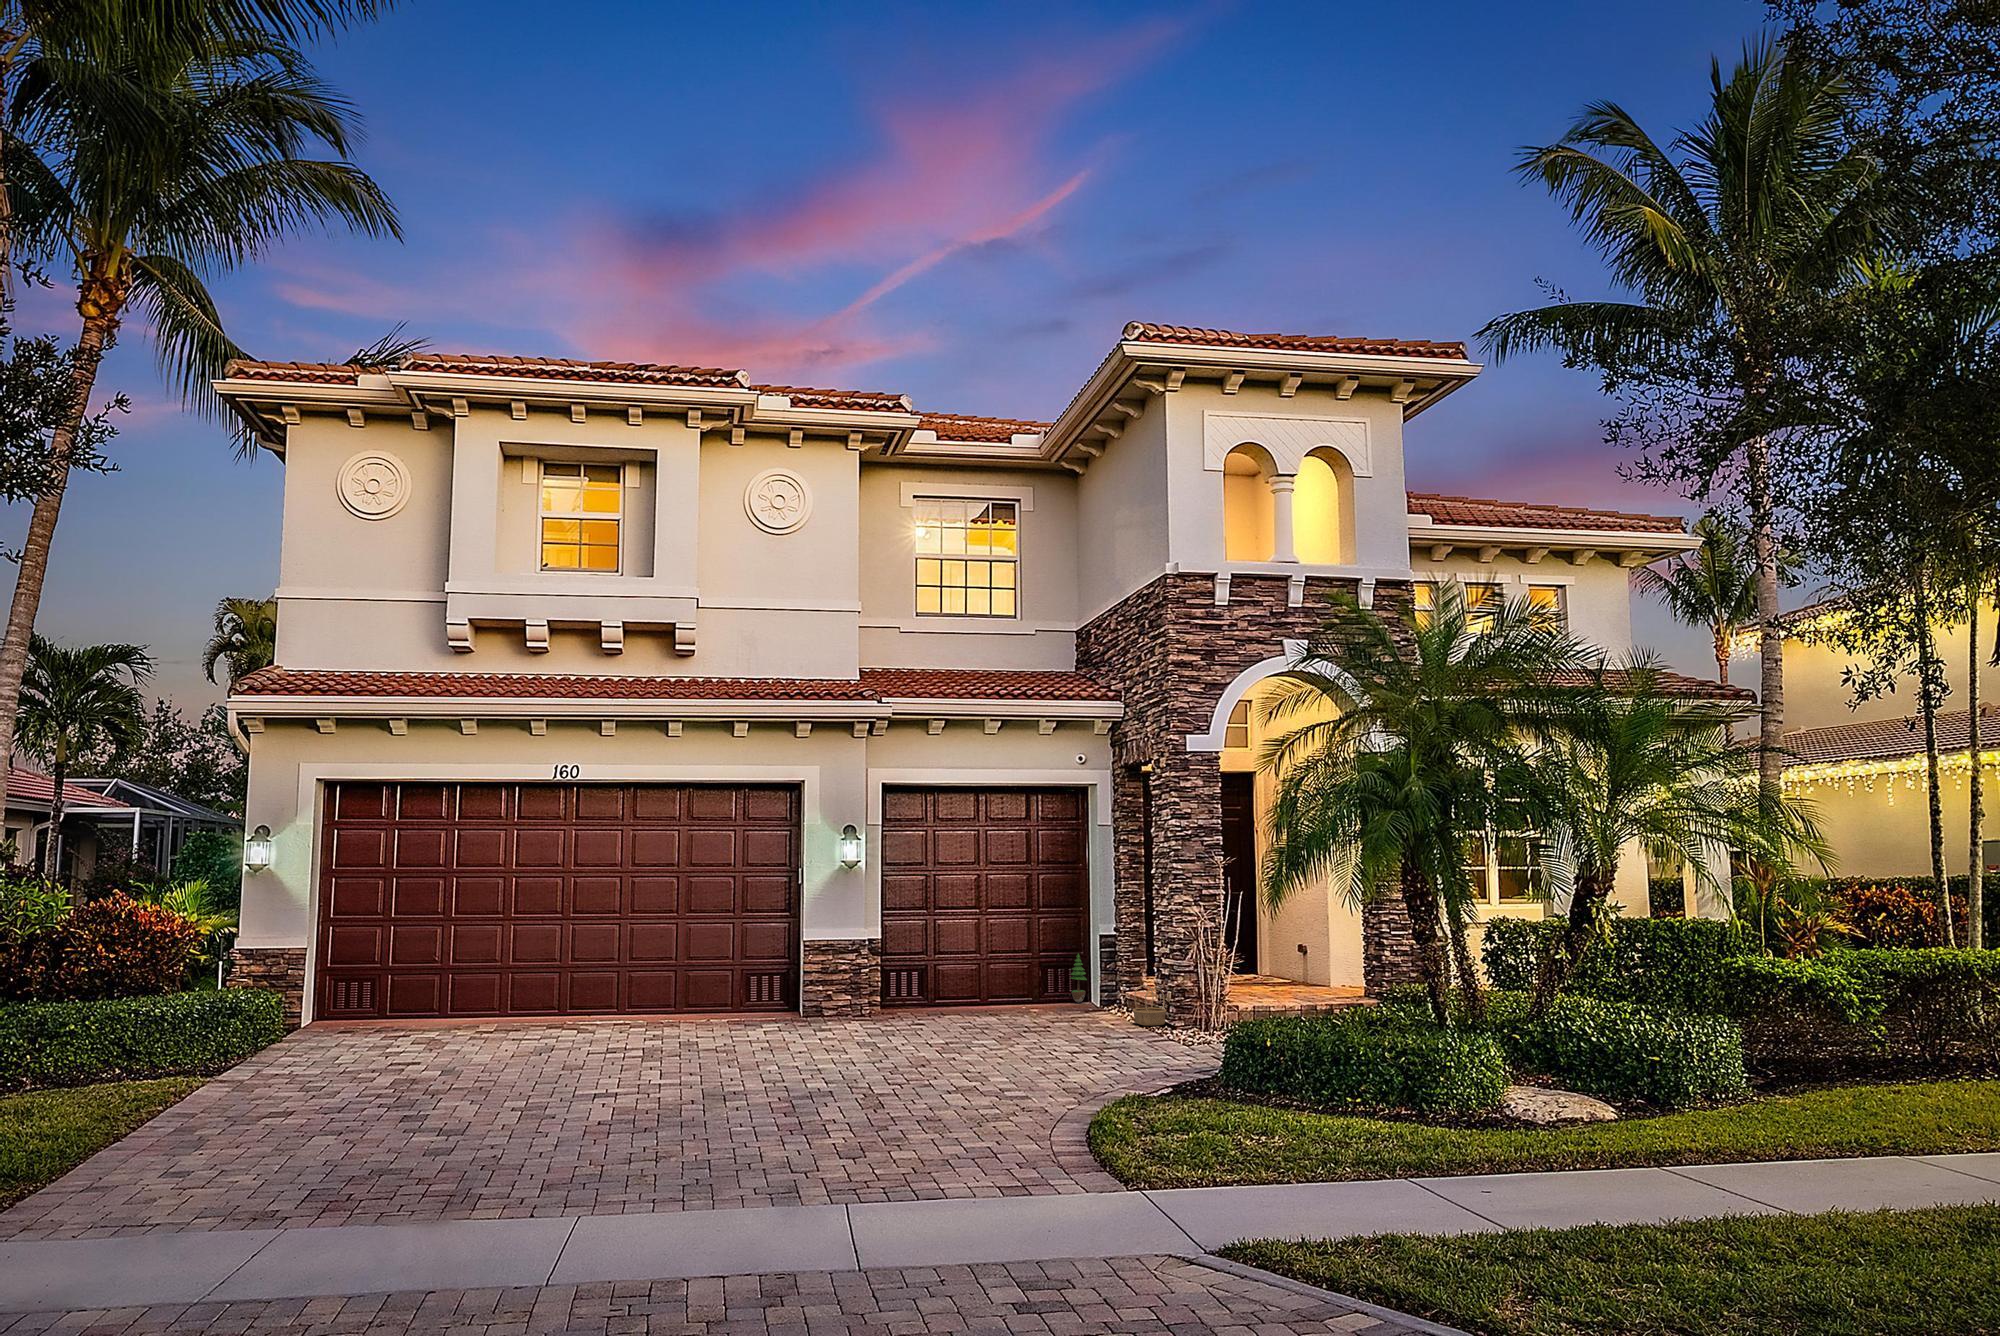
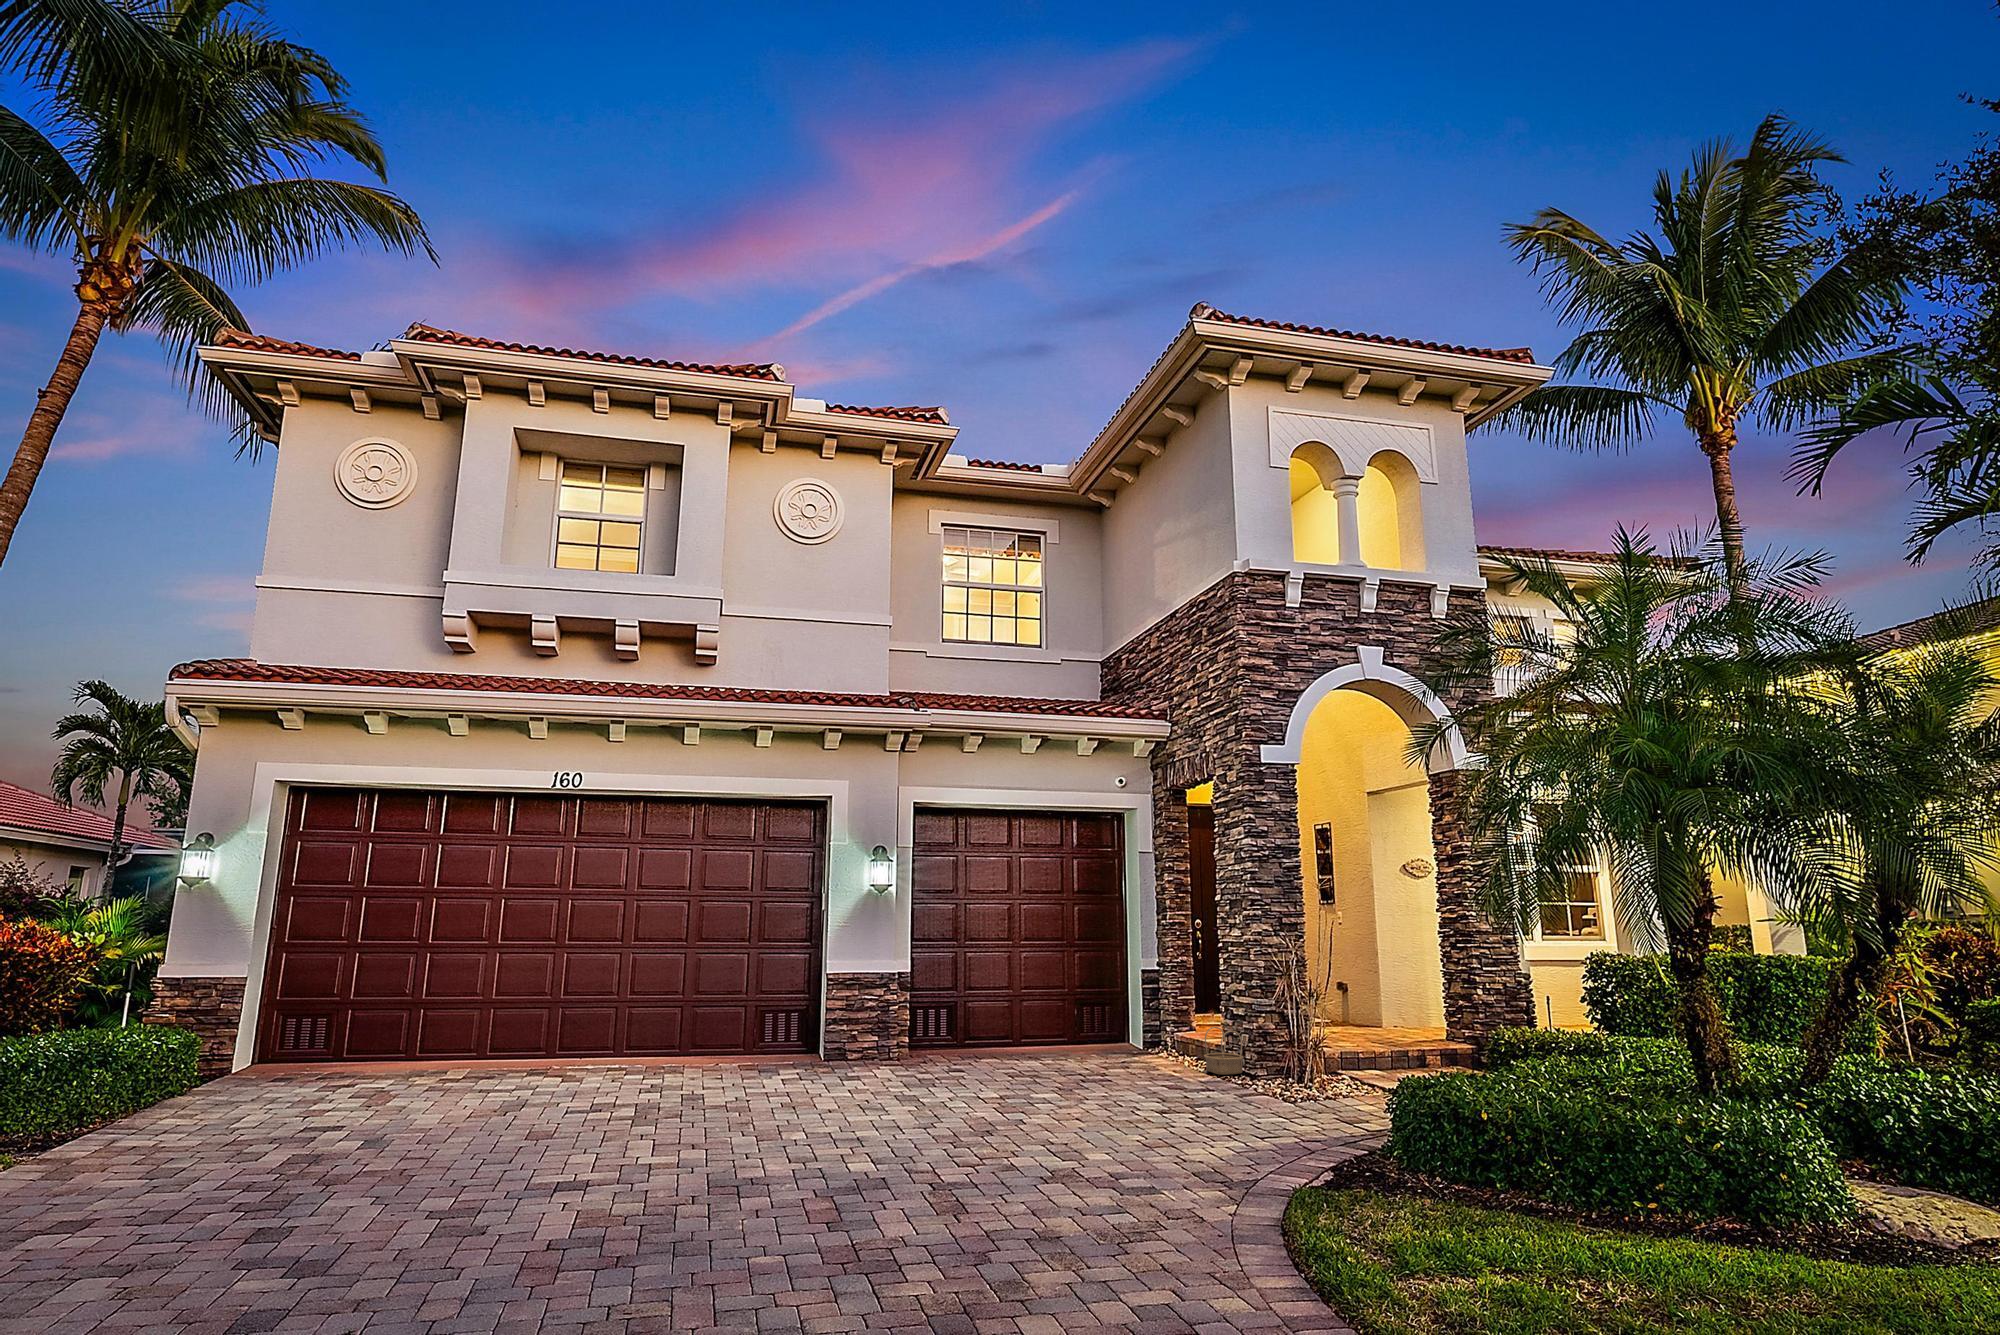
potted tree: present [1071,953,1087,1003] -> none [1115,990,1134,1046]

